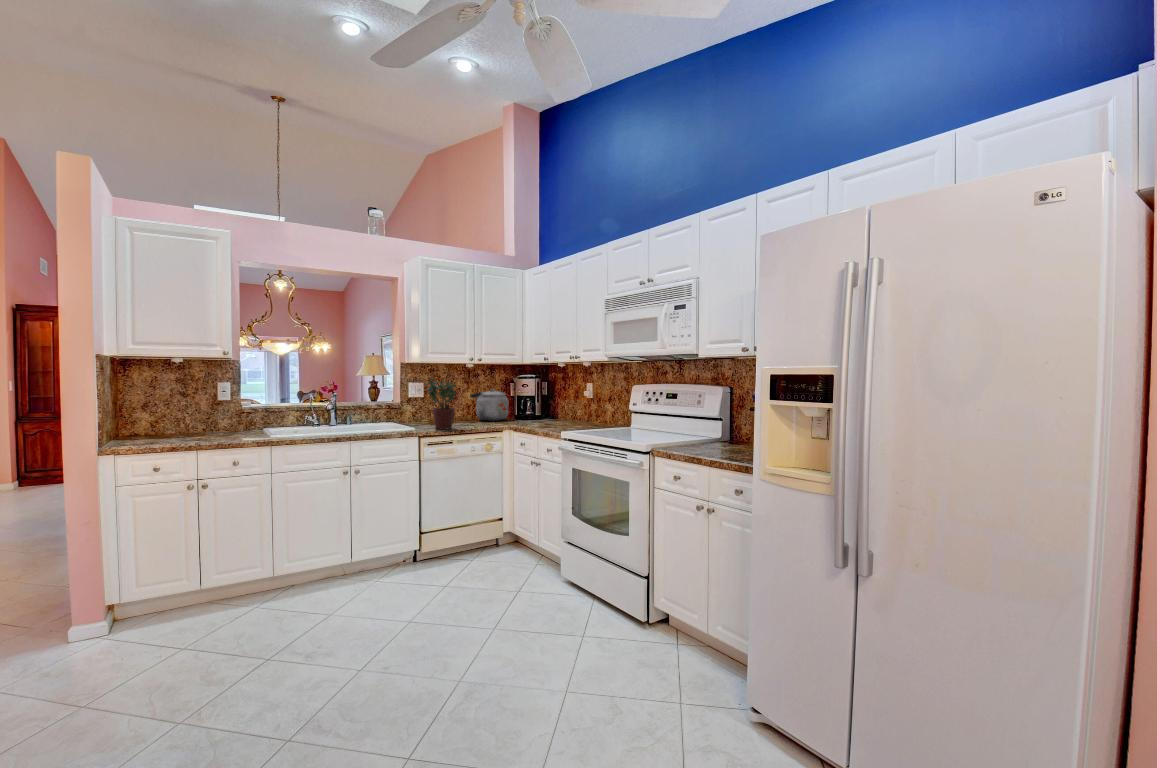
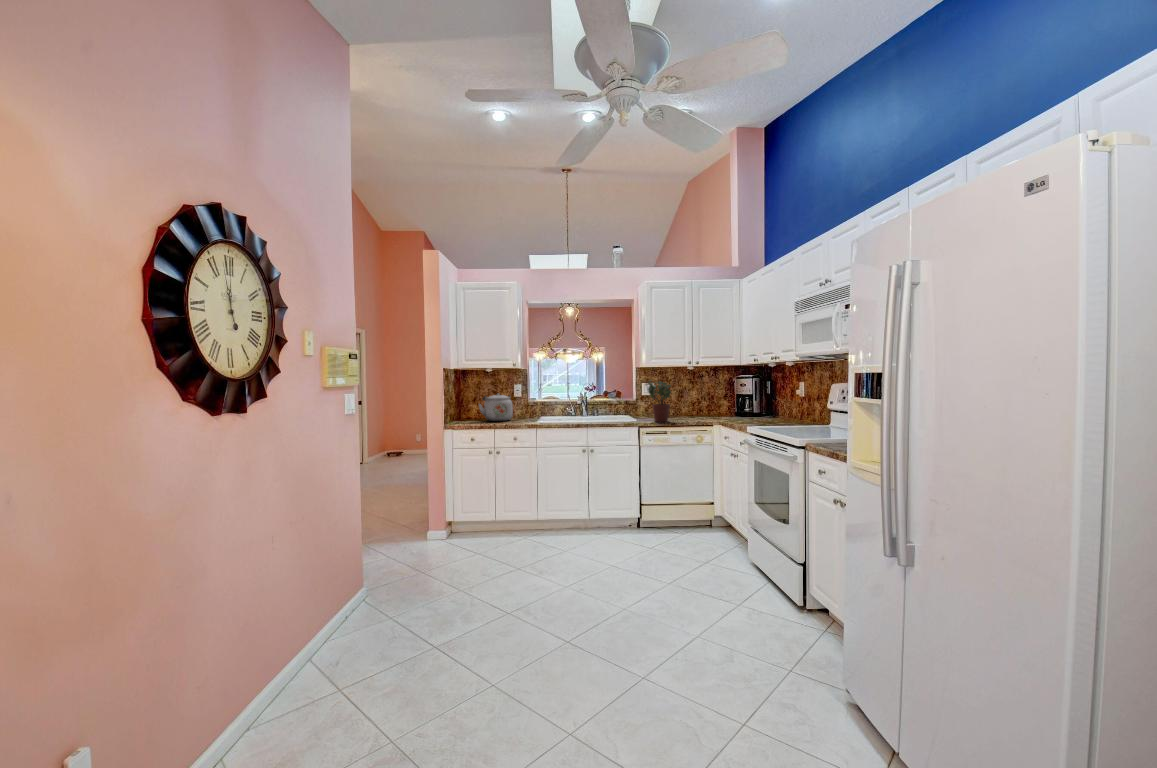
kettle: present [470,389,508,421] -> present [479,394,513,421]

